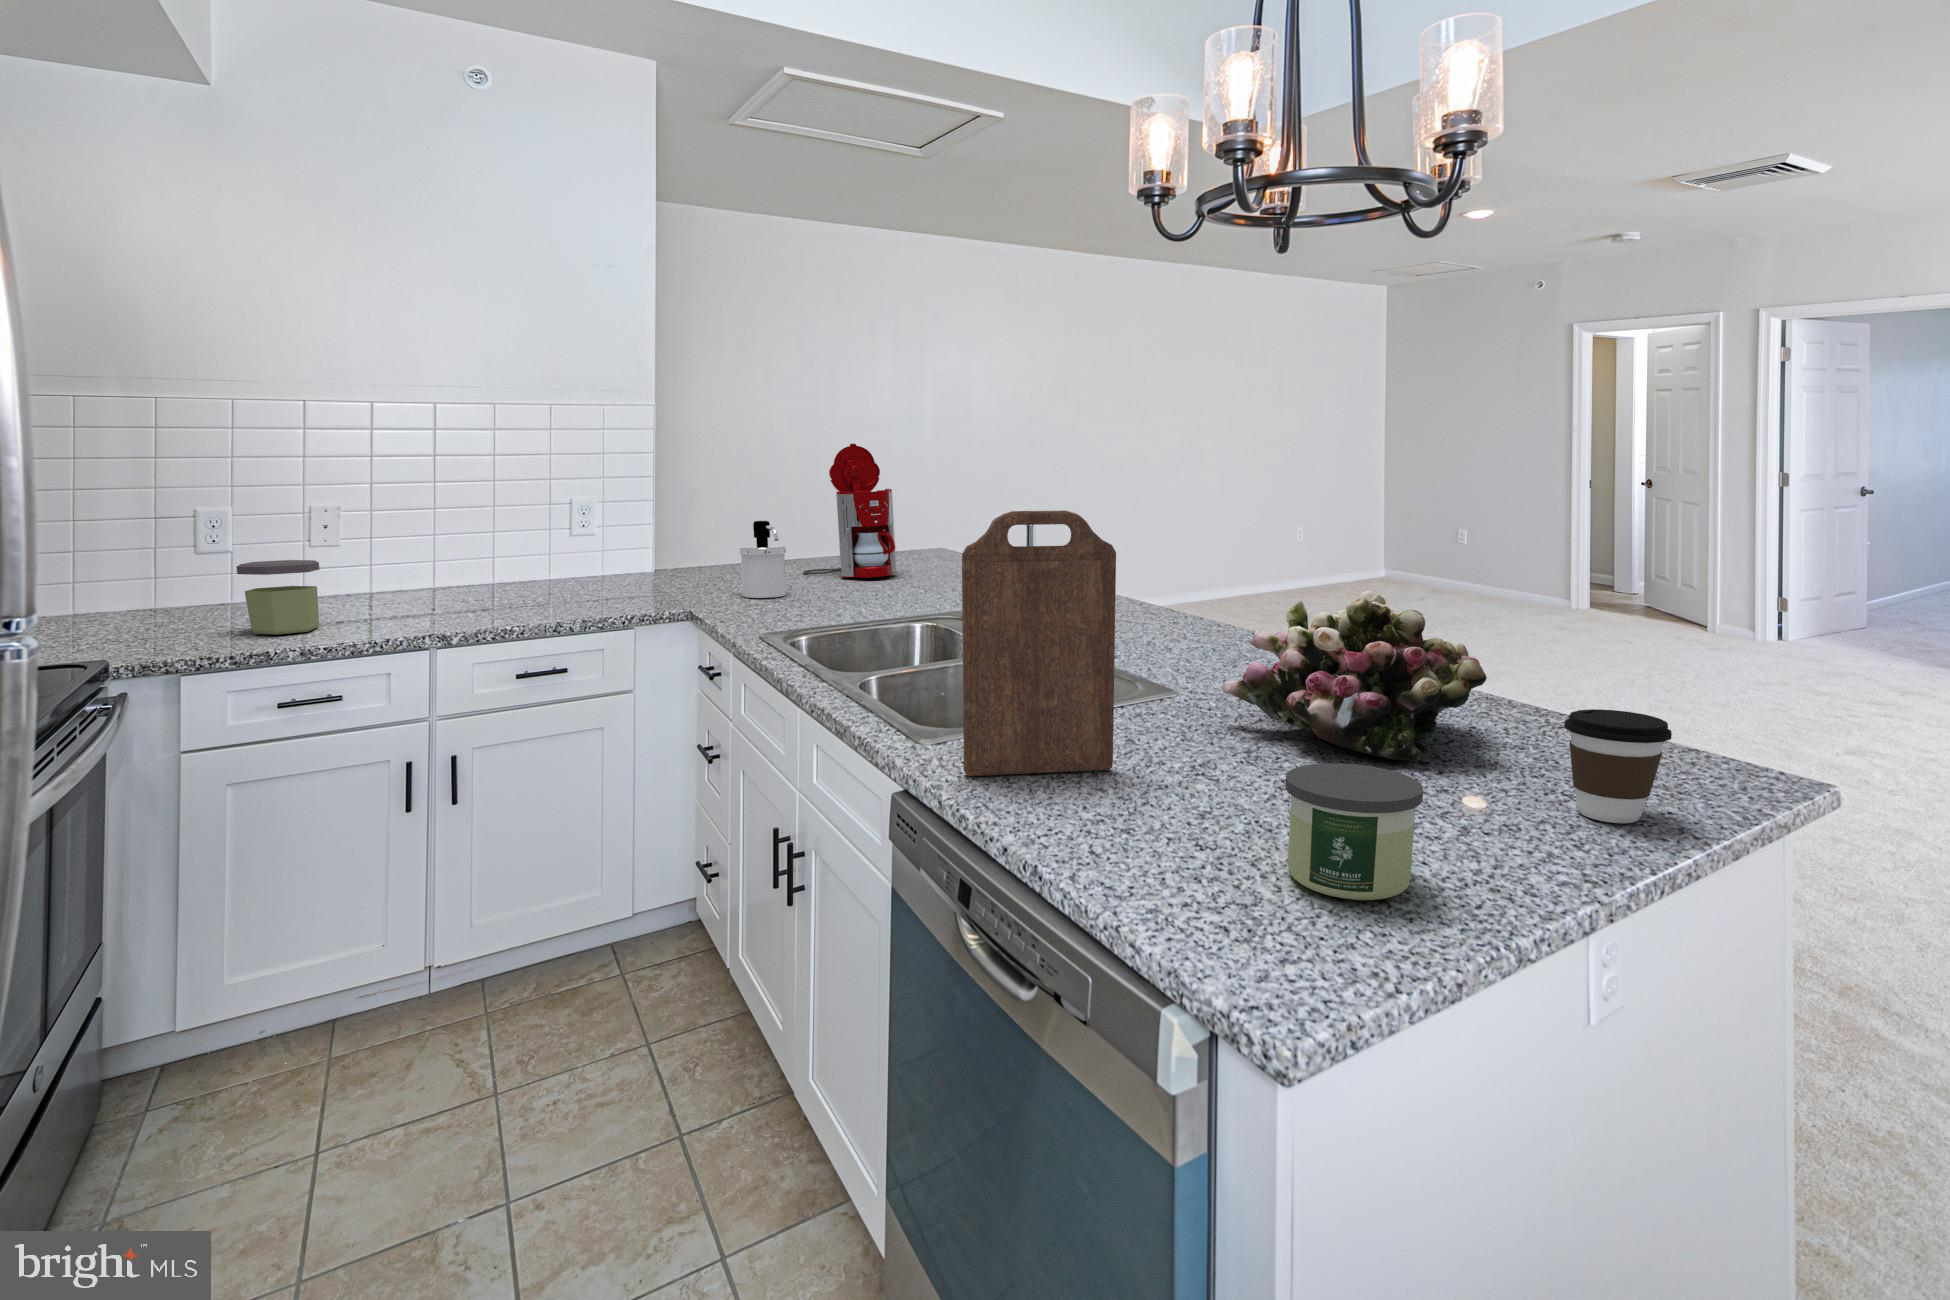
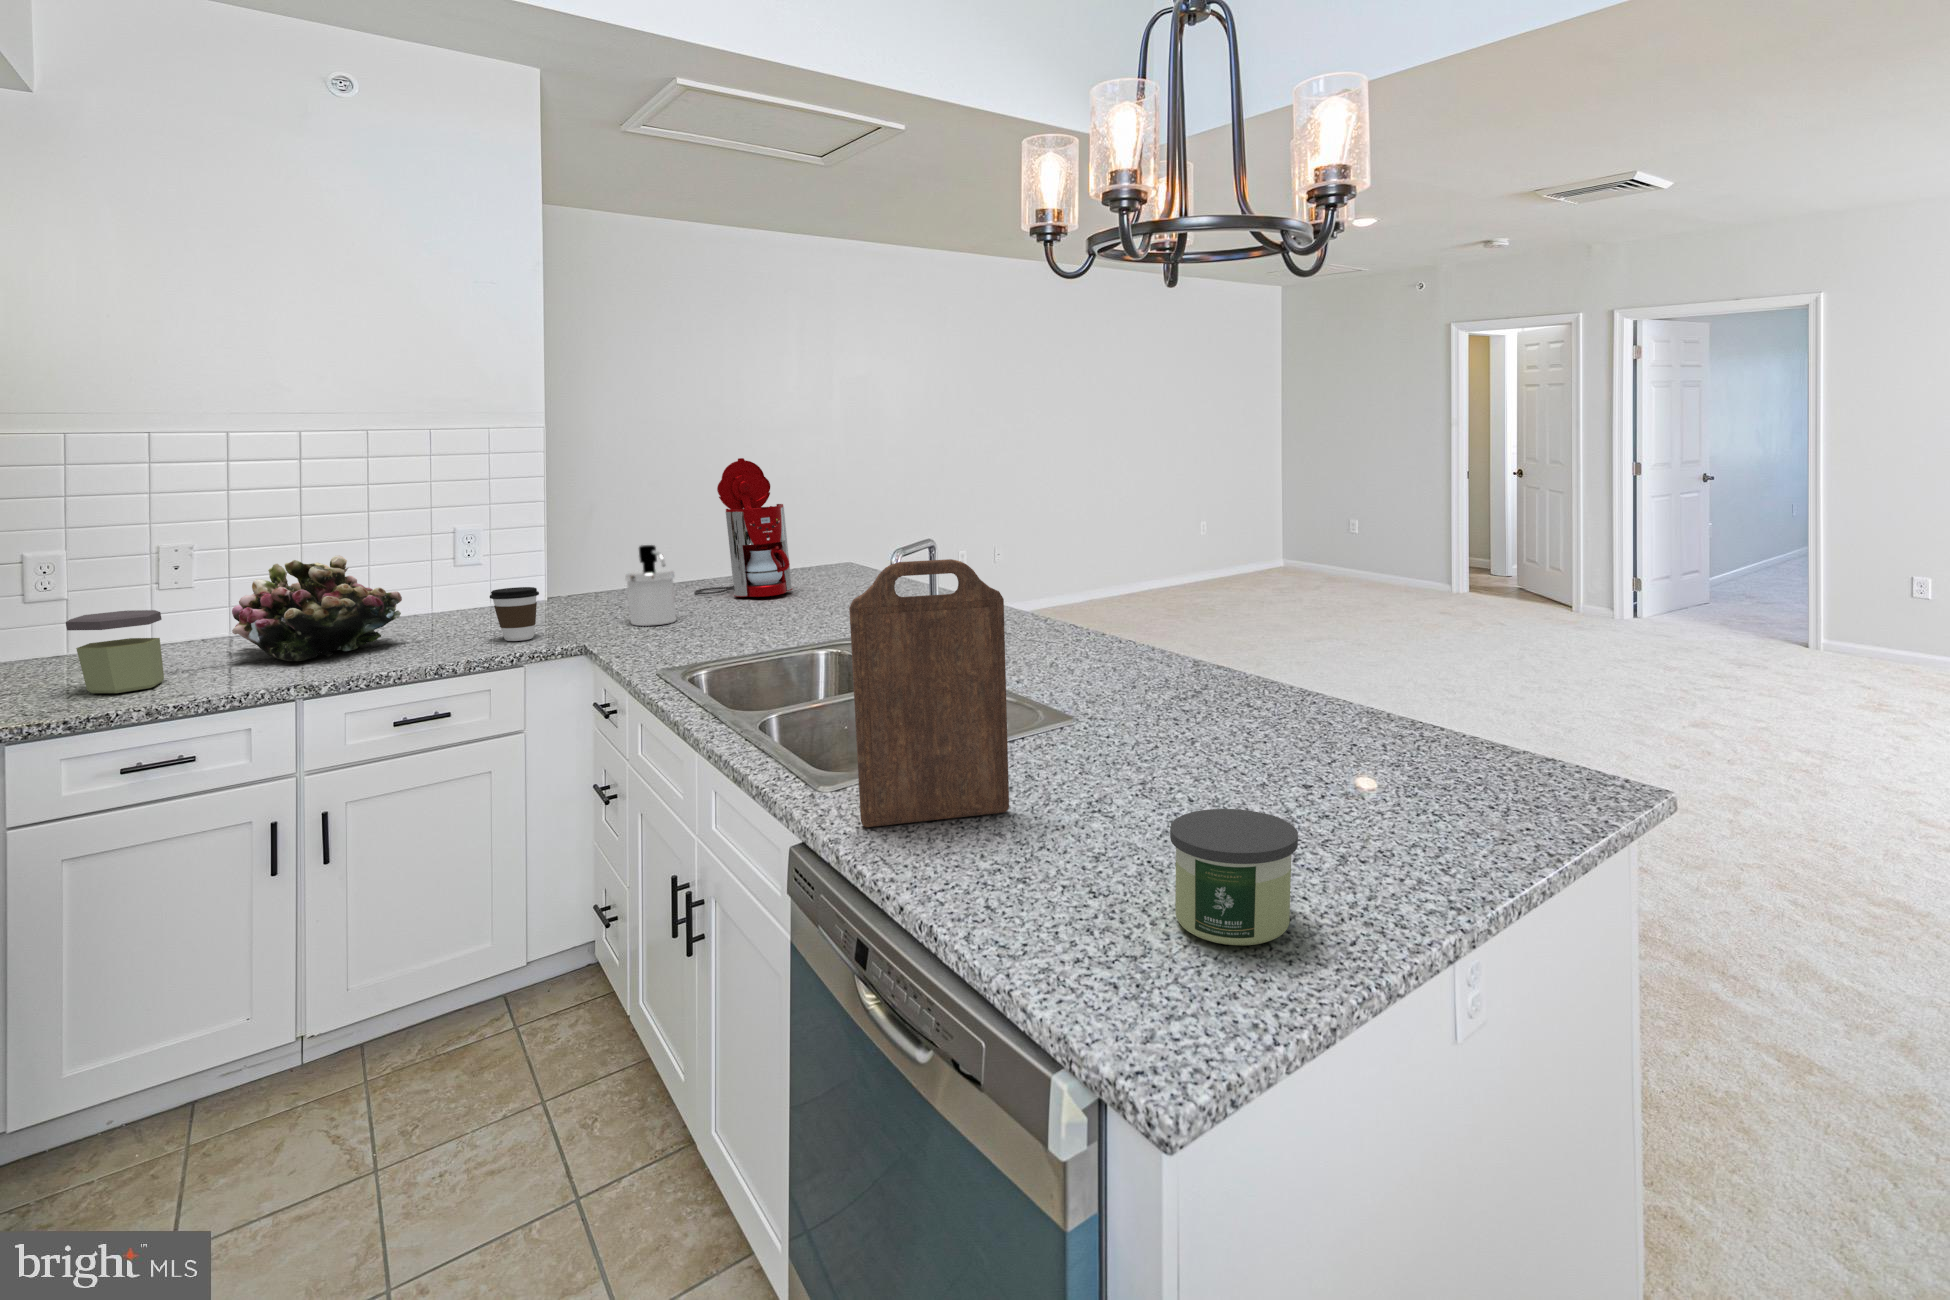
flower arrangement: present [1222,591,1487,762] -> present [232,555,402,662]
coffee cup: present [1564,709,1672,823] -> present [490,587,539,641]

